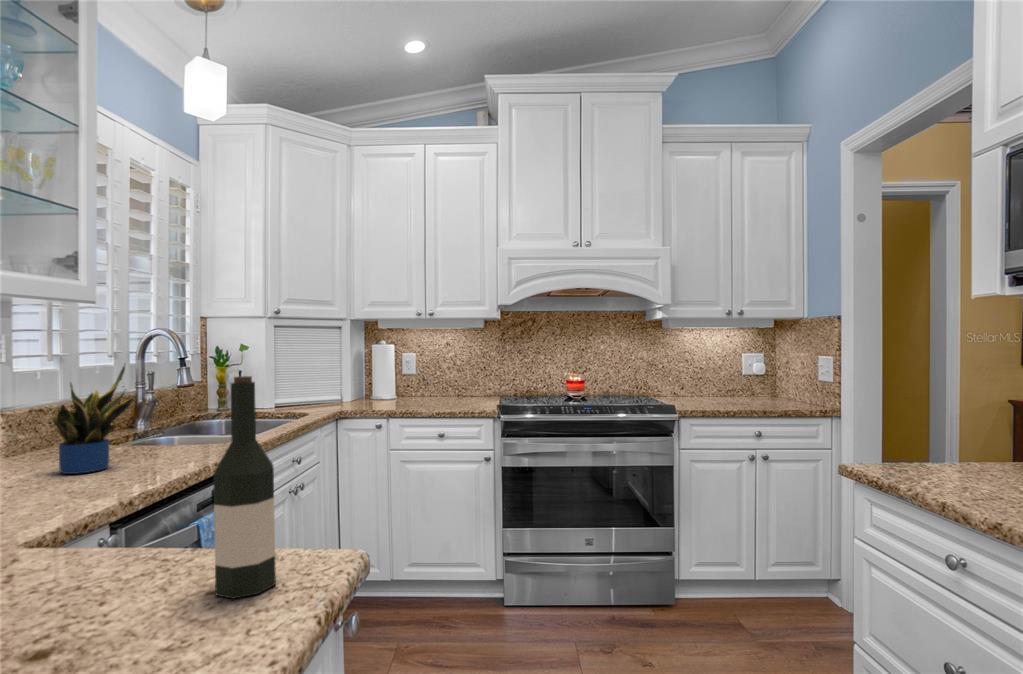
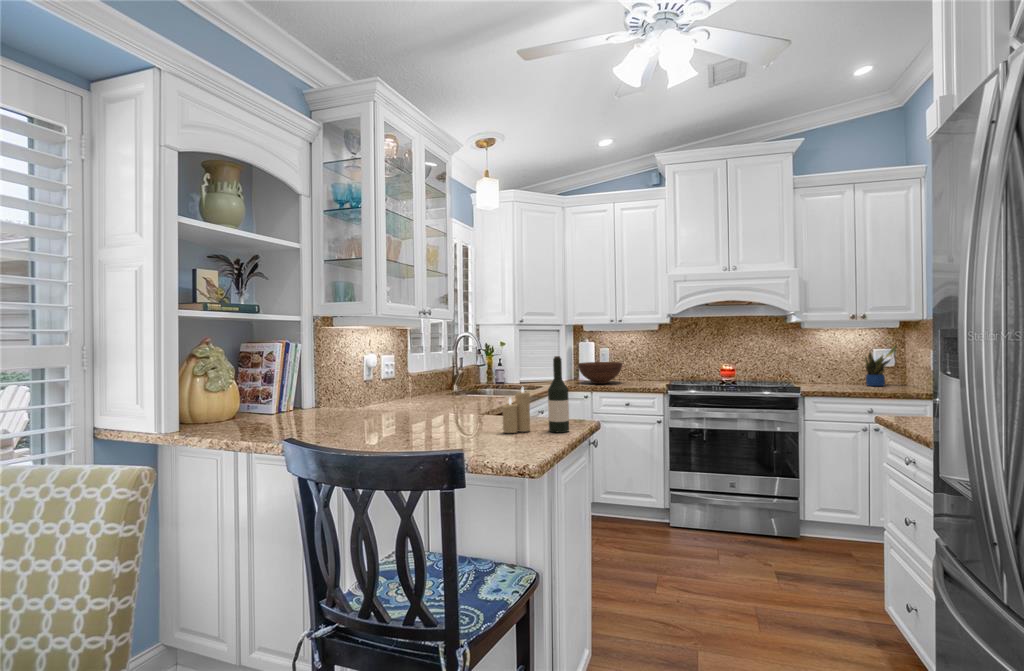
potted plant: present [53,365,133,474] -> present [865,345,897,386]
fruit bowl: none [369,373,434,405] -> present [578,362,622,384]
candle: none [49,466,158,623] -> present [502,388,530,433]

